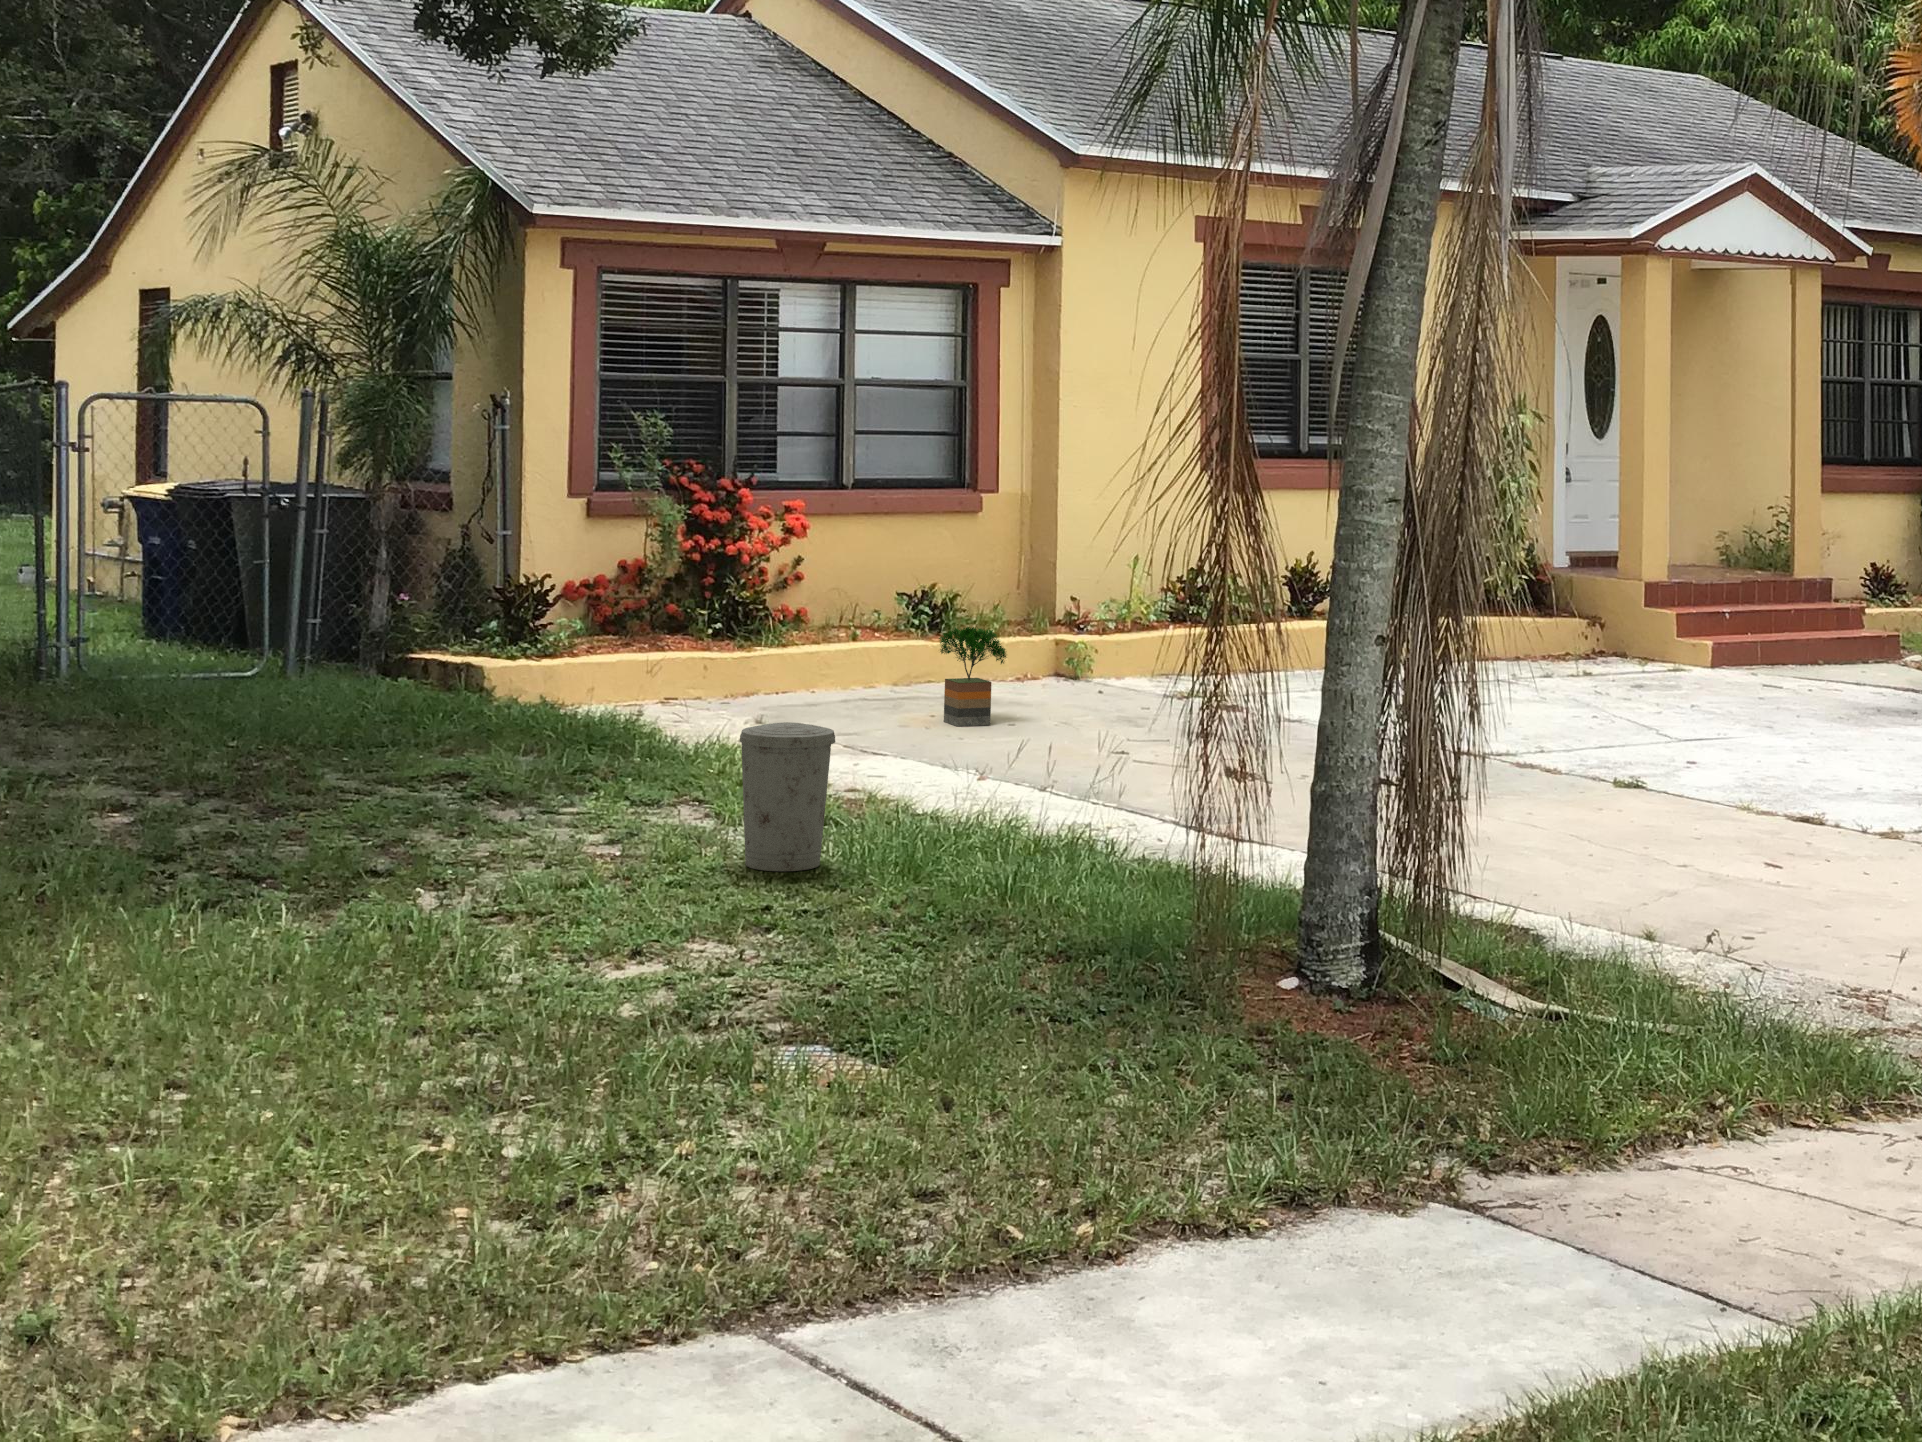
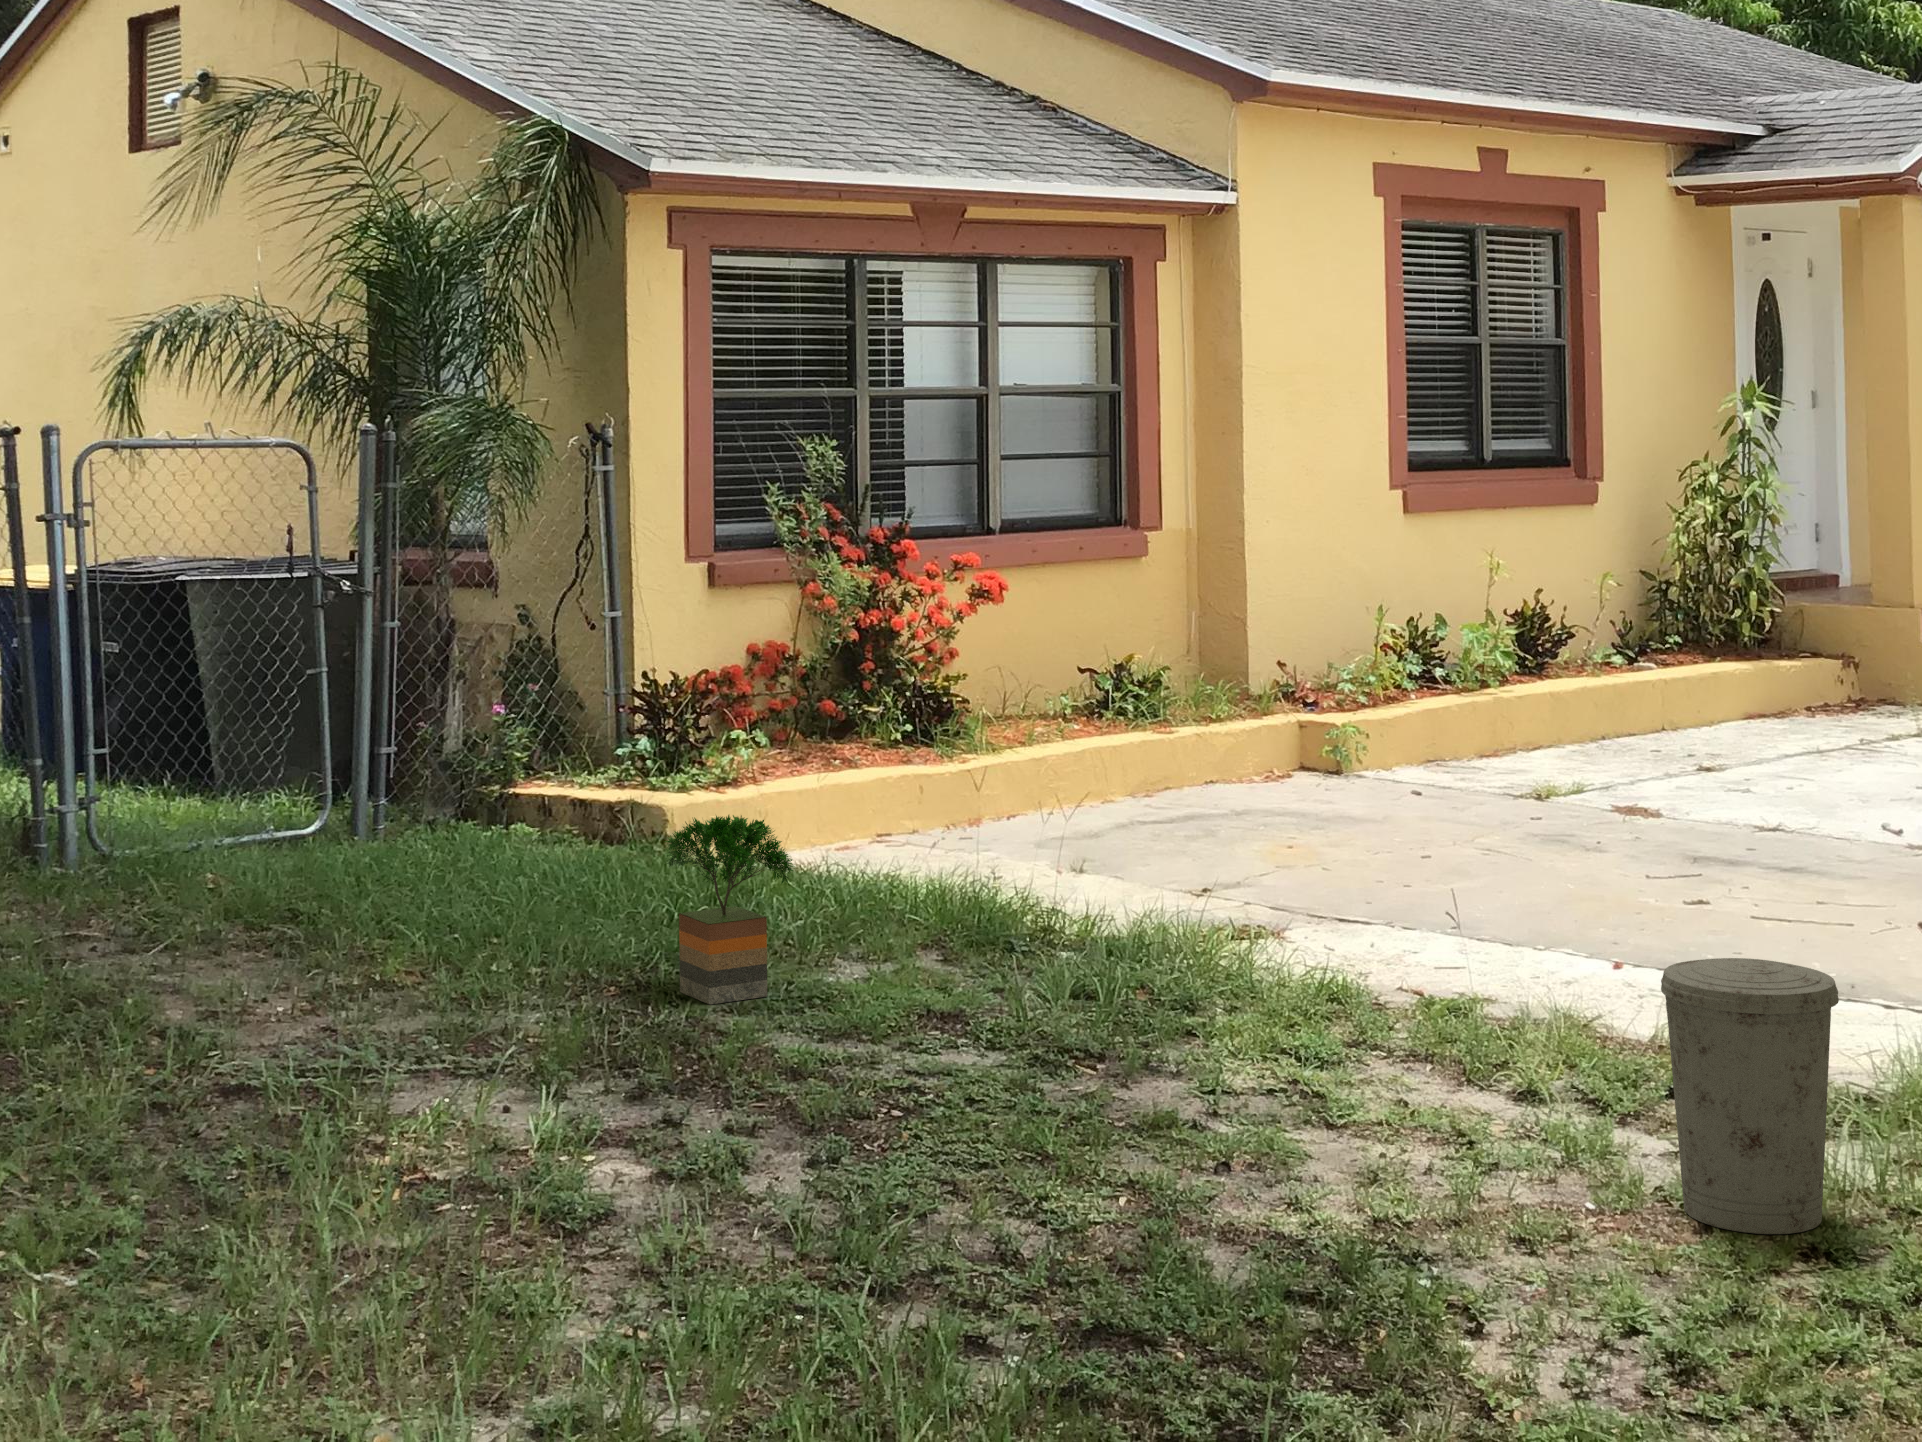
potted tree: present [939,627,1006,727] -> present [665,815,795,1005]

